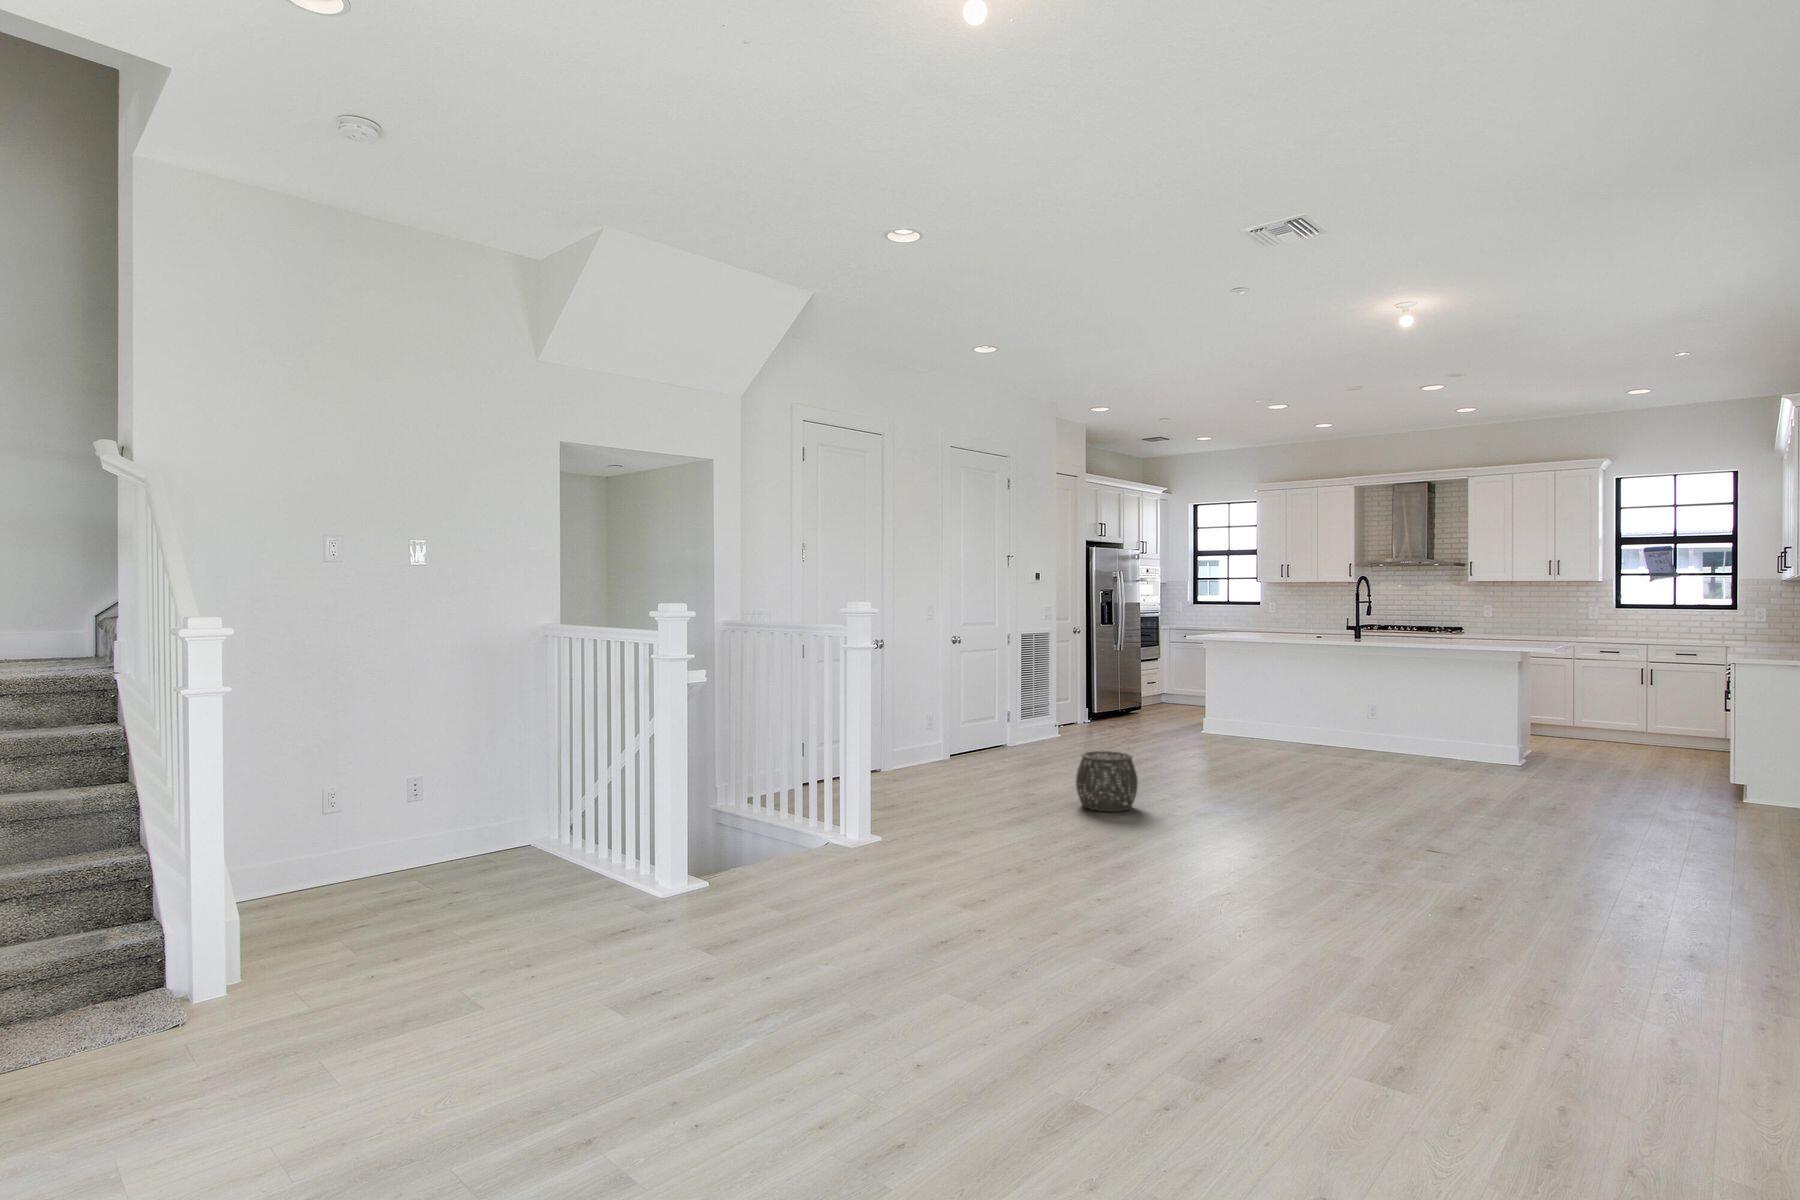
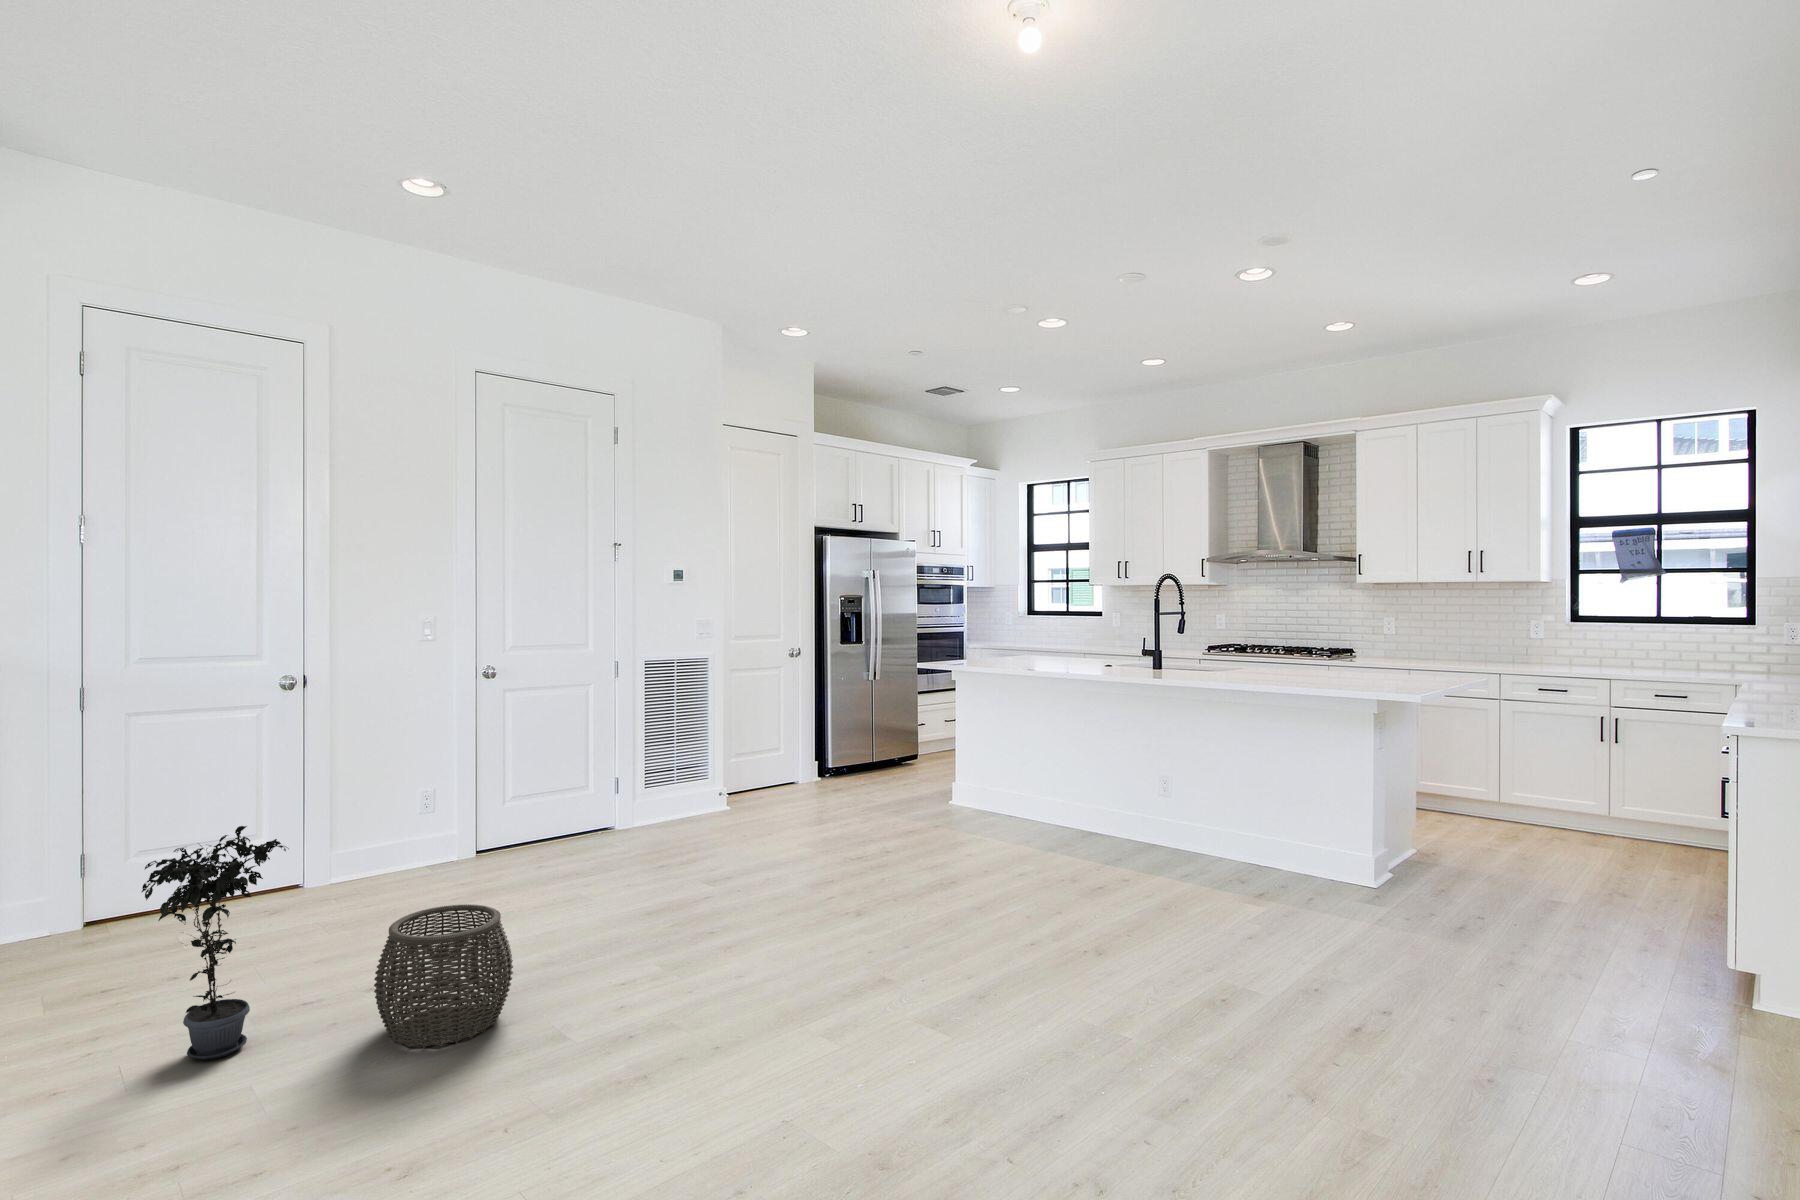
potted plant: none [996,706,1043,816] -> present [142,826,289,1060]

